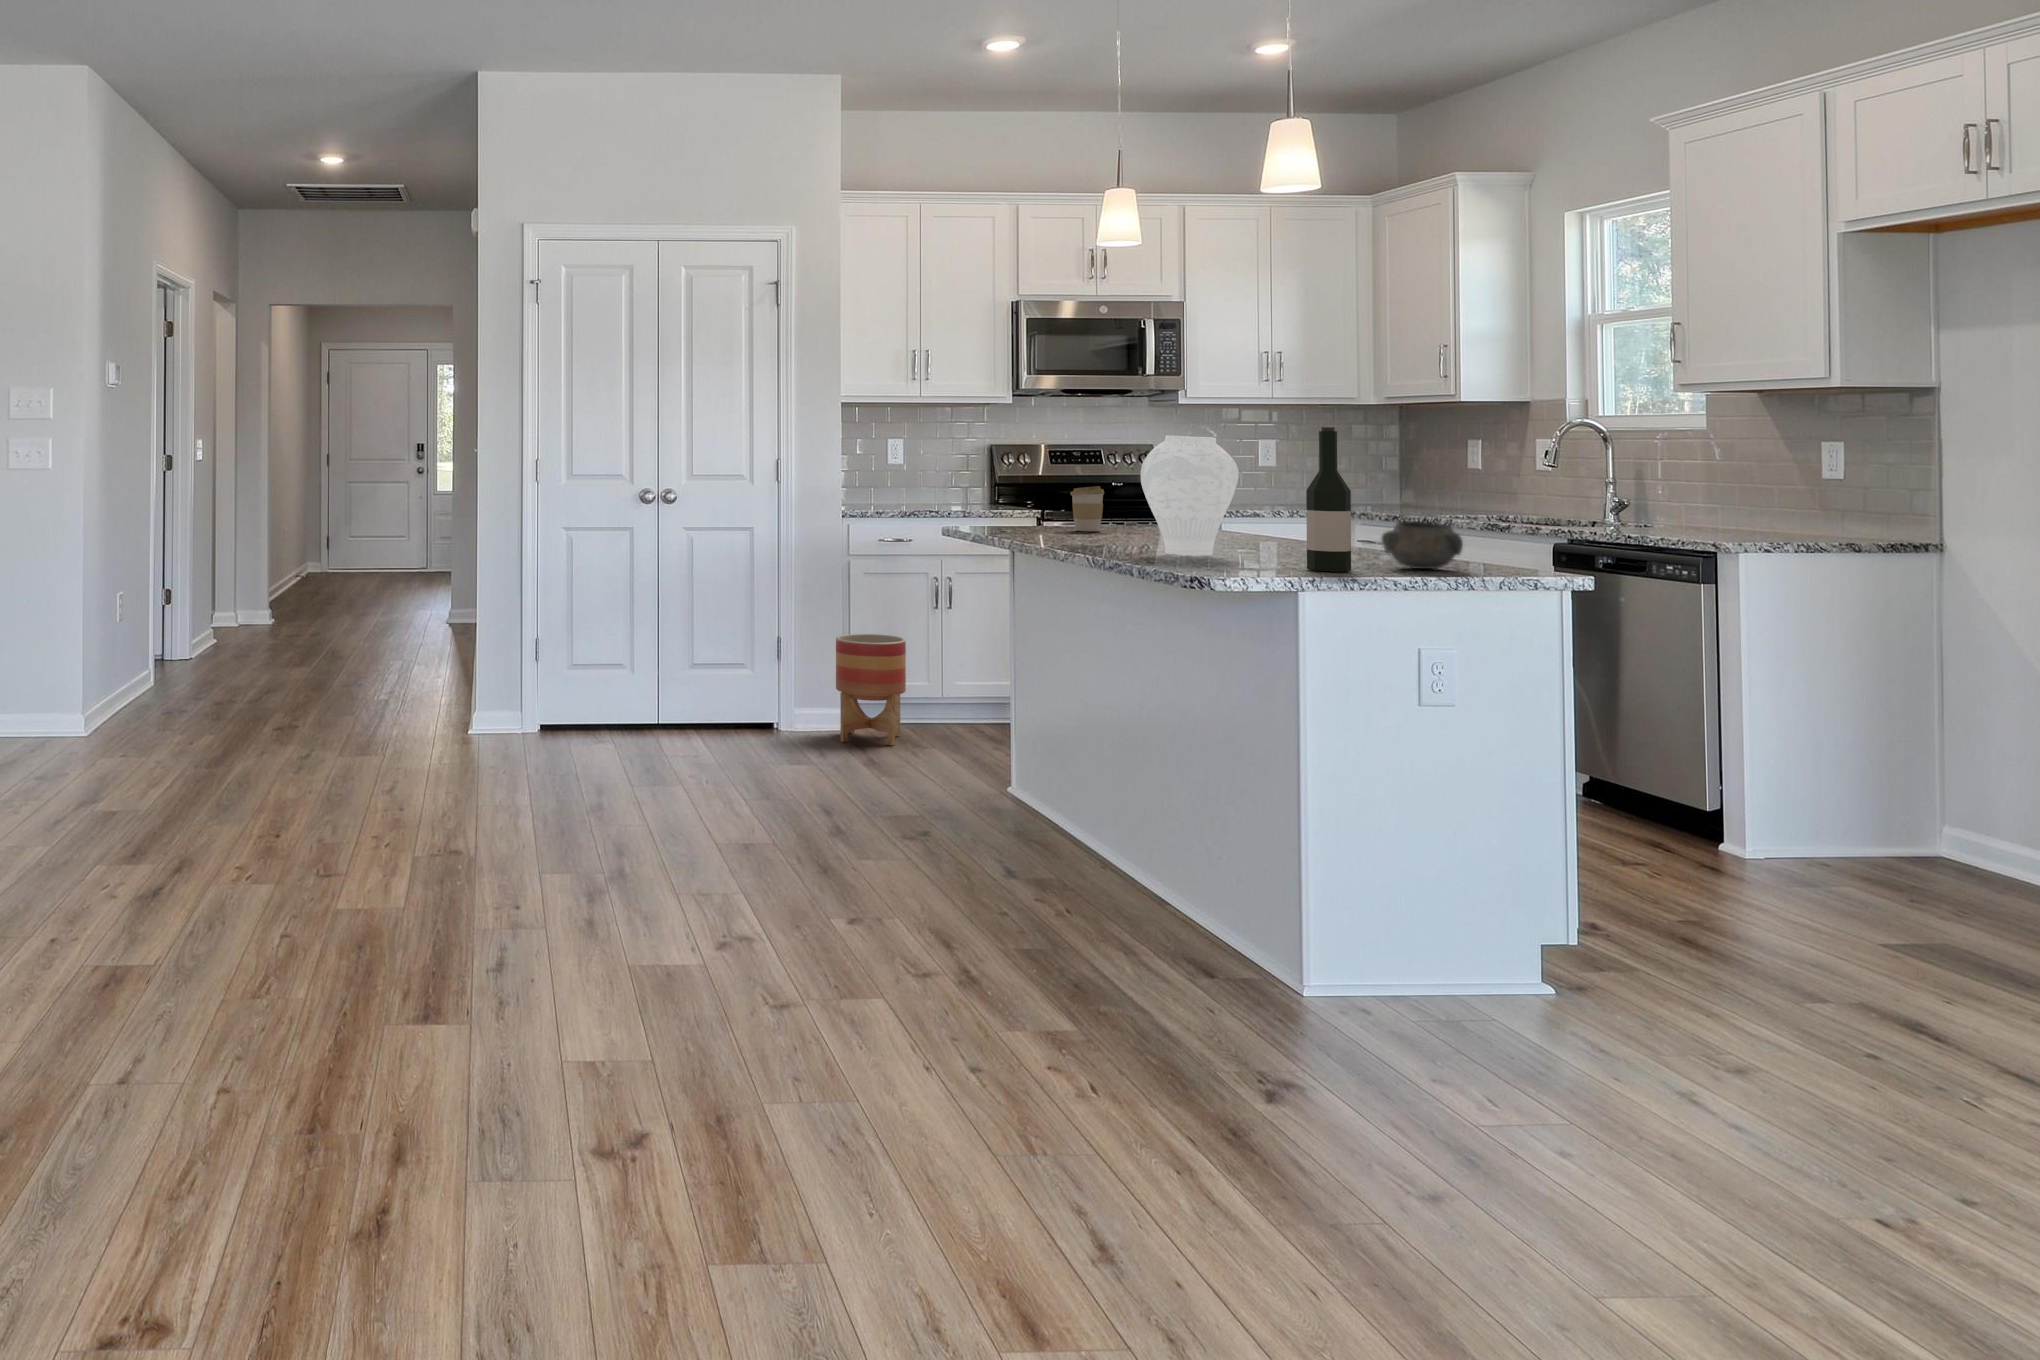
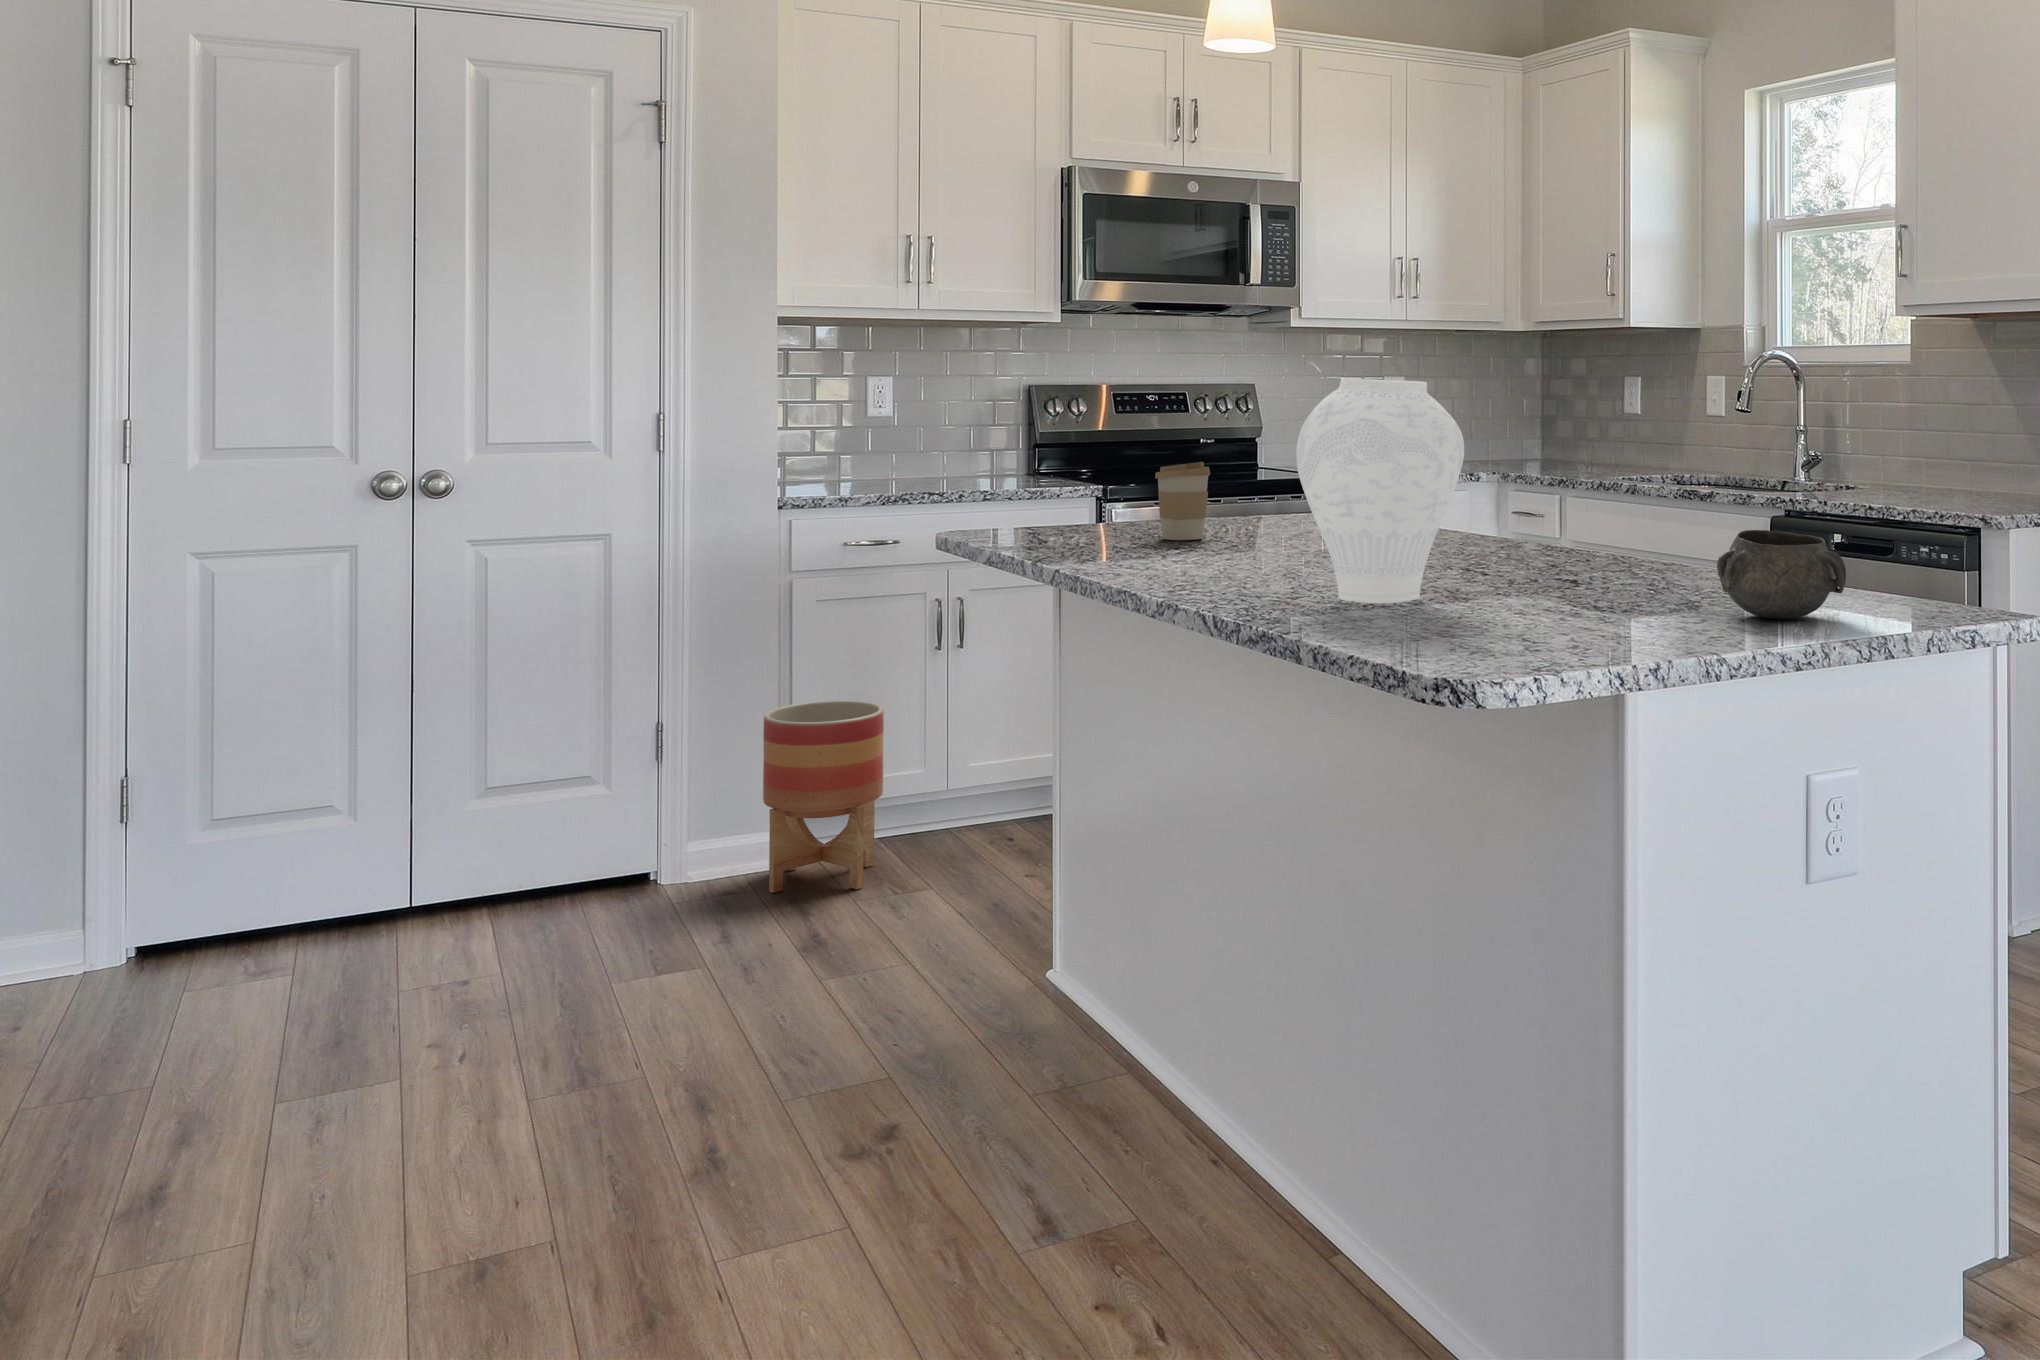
wine bottle: present [1306,427,1351,572] -> none [1611,364,1684,641]

